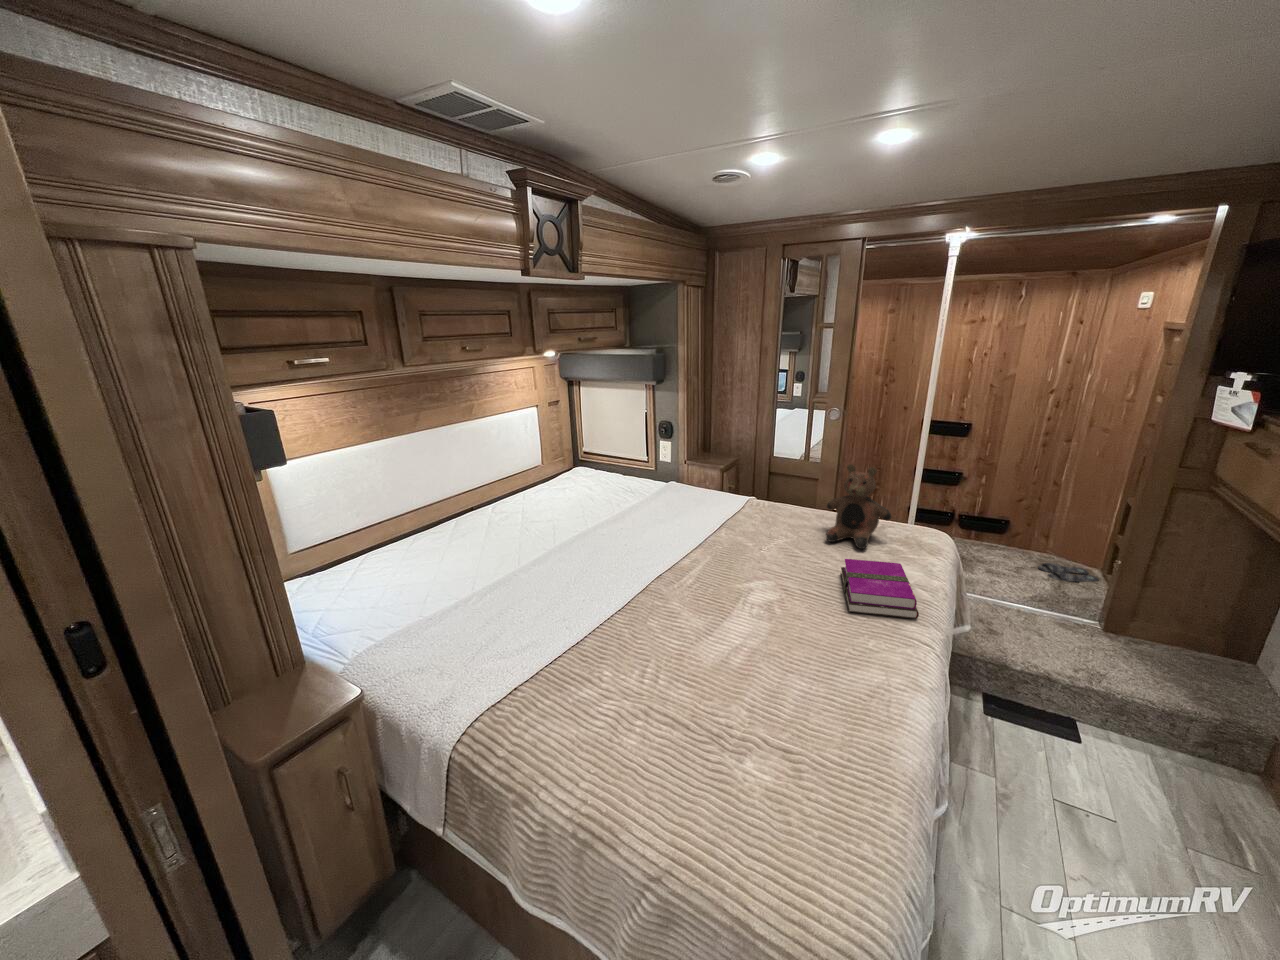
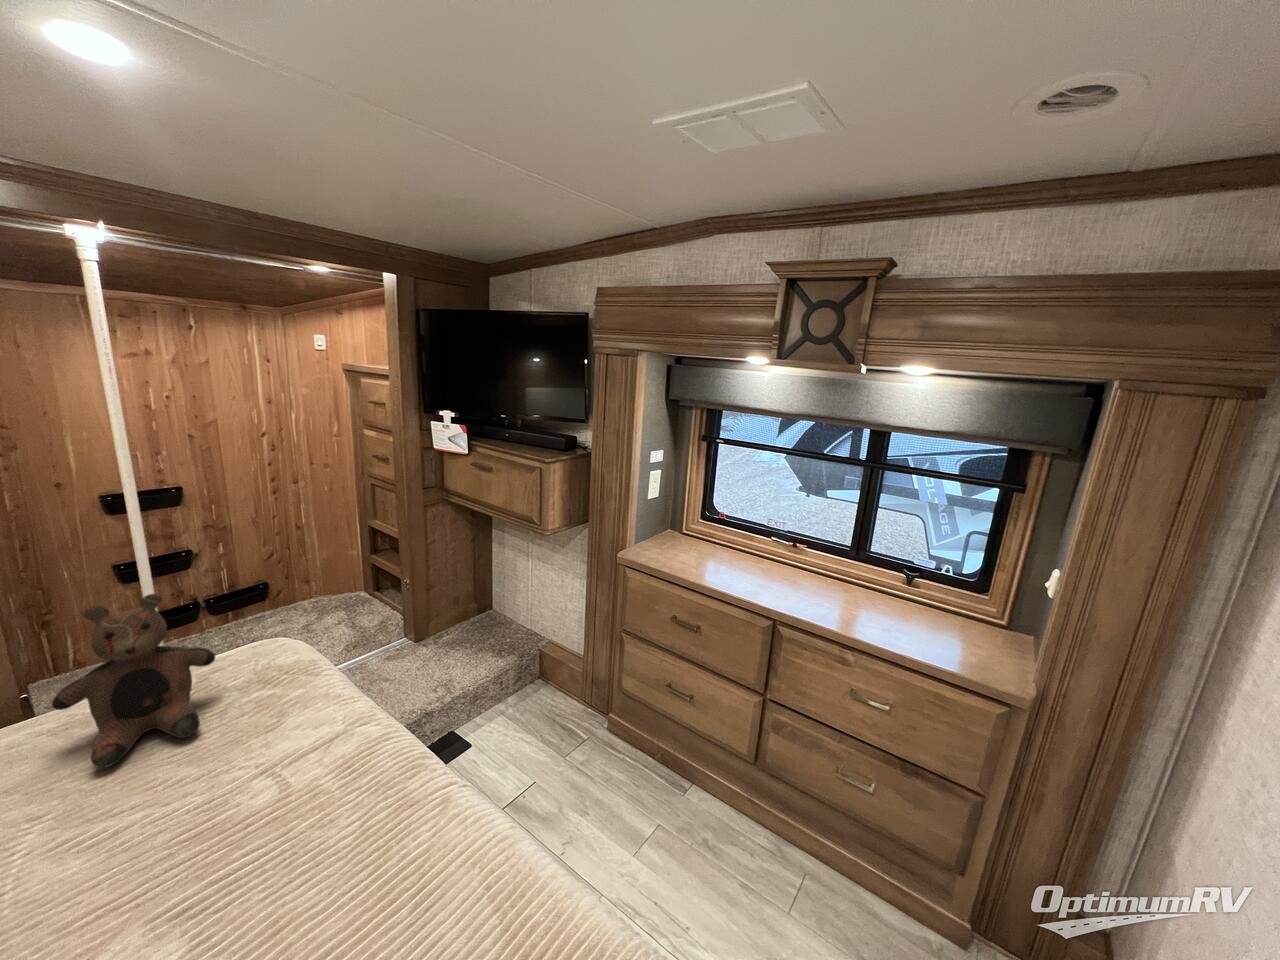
hardback book: present [841,559,919,619] -> none [198,714,383,854]
slippers: present [1038,563,1099,582] -> none [323,597,374,621]

